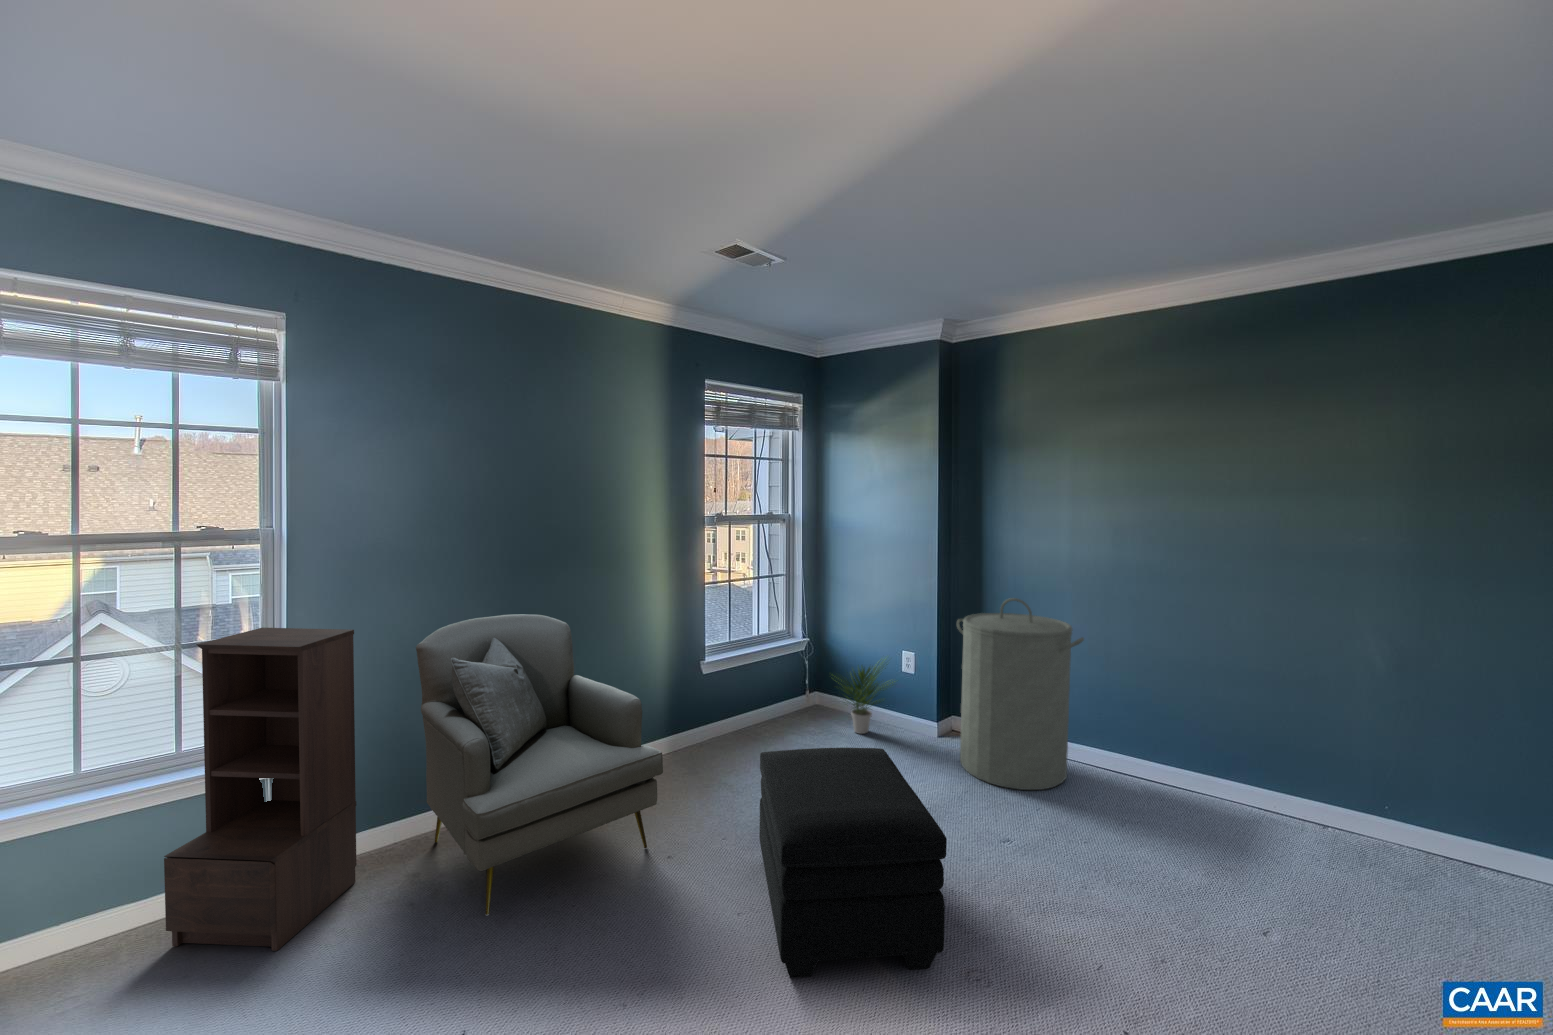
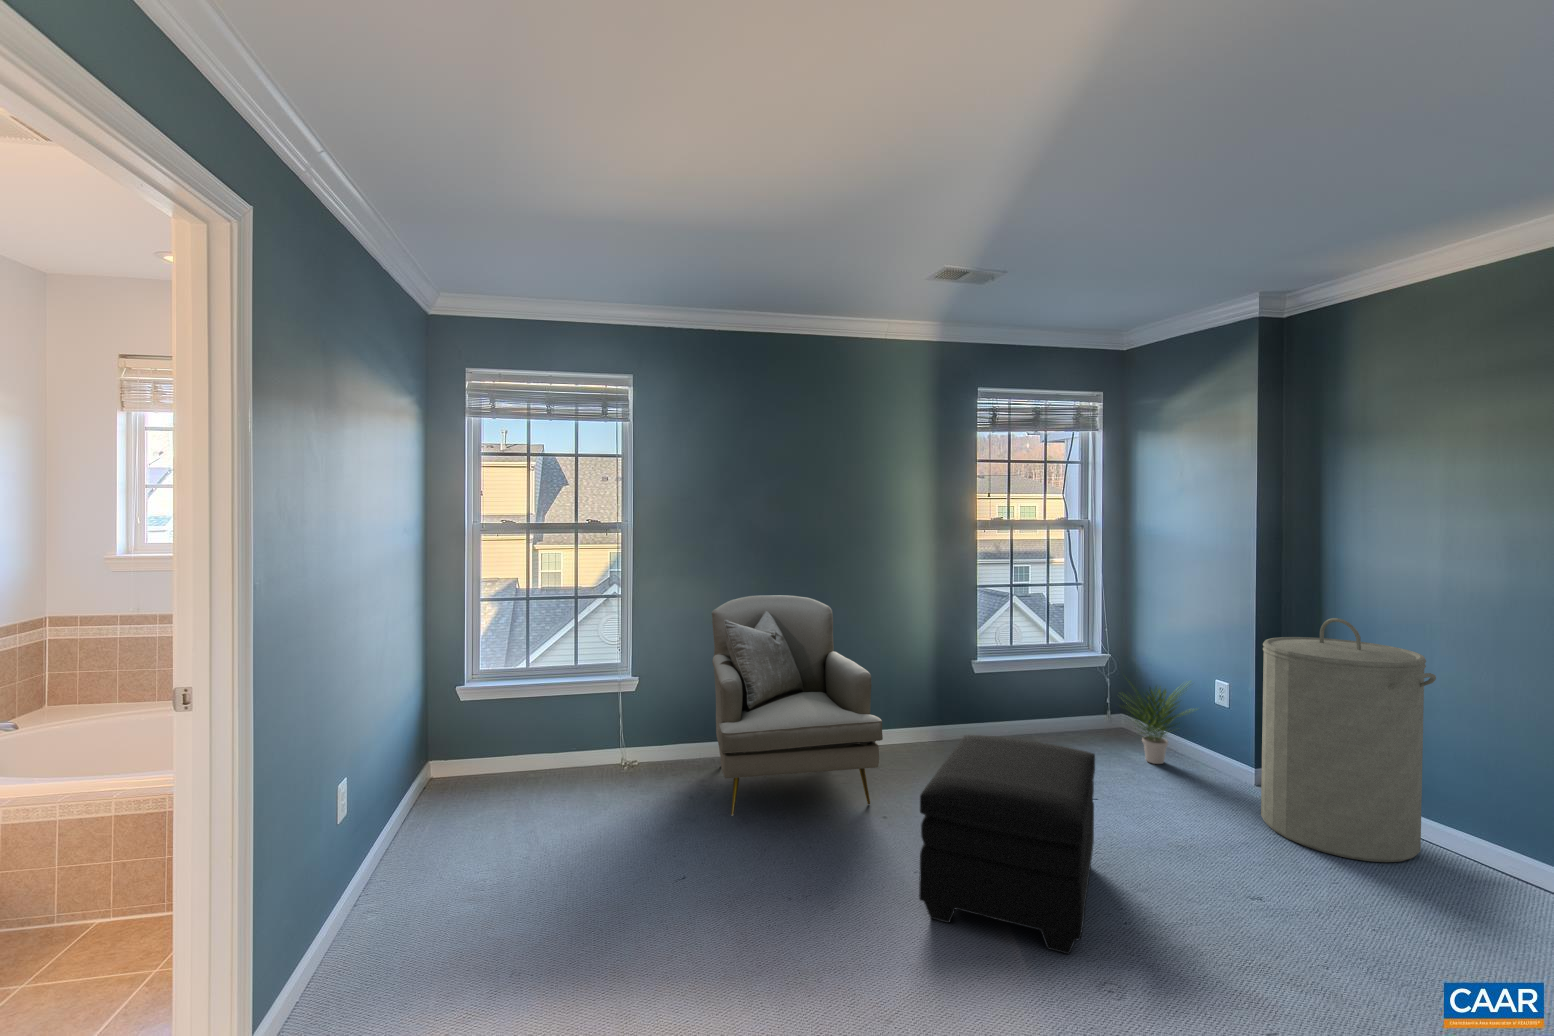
bookshelf: present [164,628,357,951] -> none [558,588,666,801]

